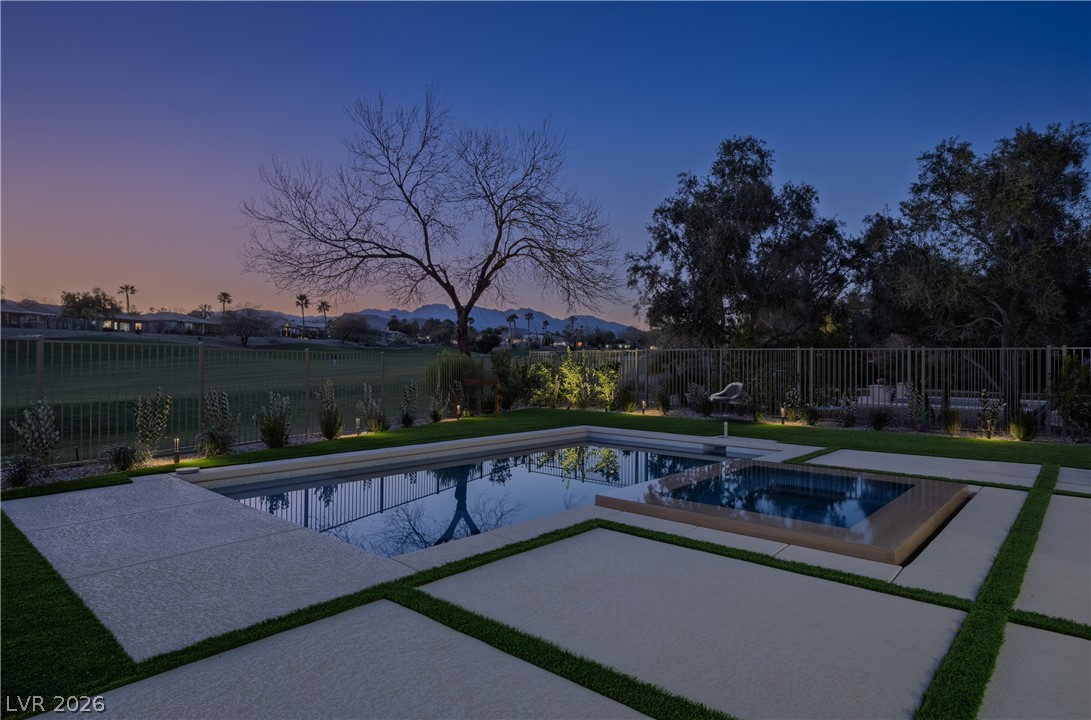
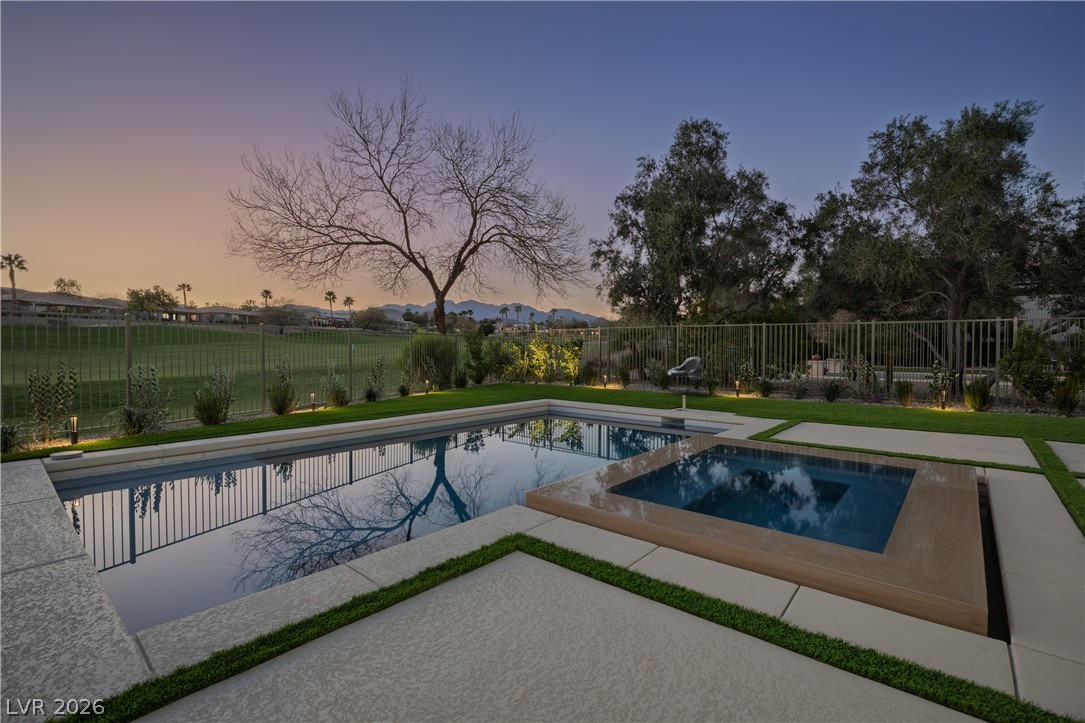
bench: present [455,378,499,418] -> none [419,357,464,396]

